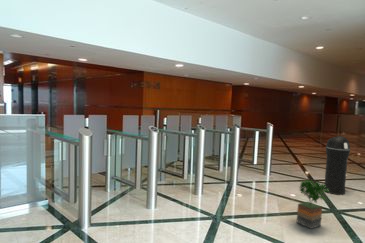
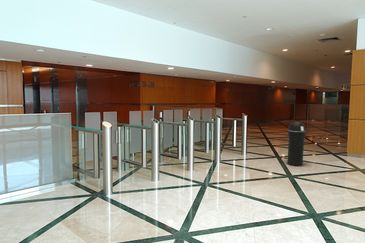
potted tree: present [297,180,329,229] -> none [264,154,286,189]

